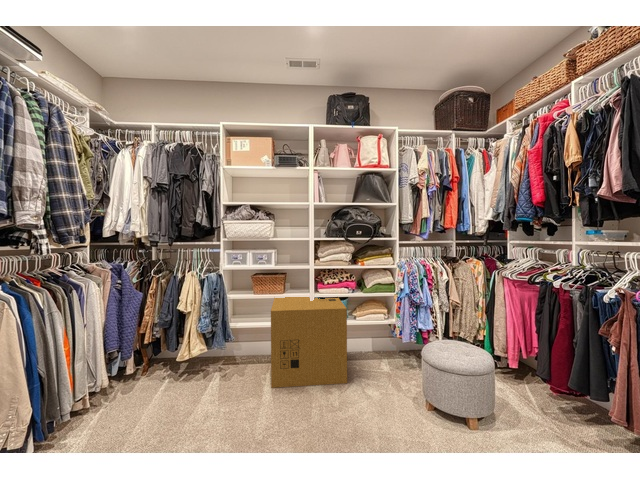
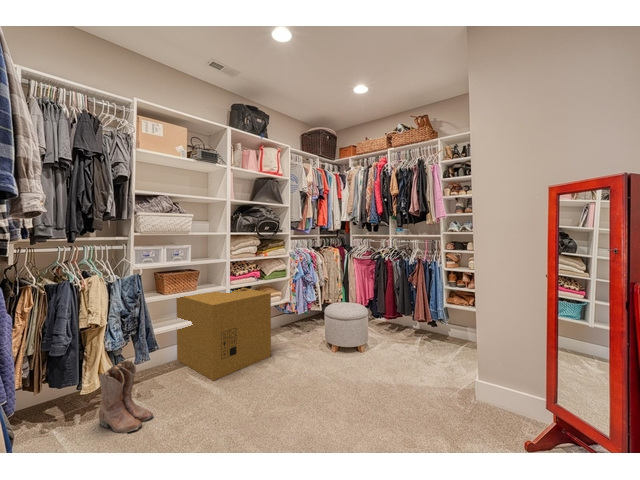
boots: none [170,344,204,407] -> present [99,360,153,433]

